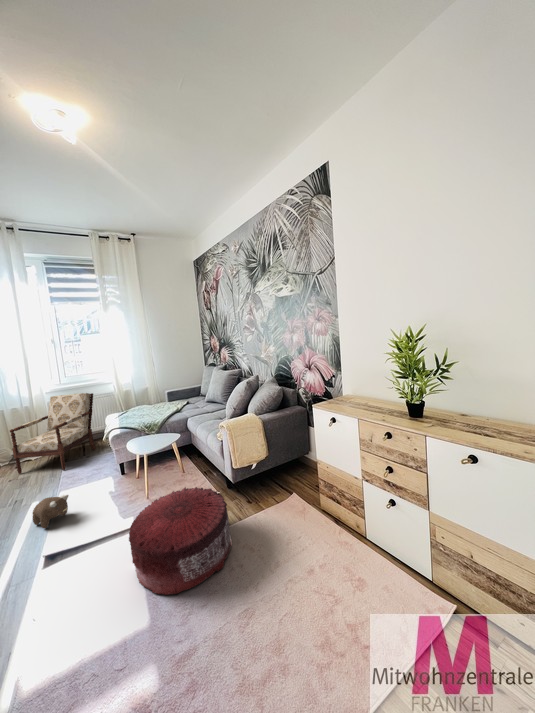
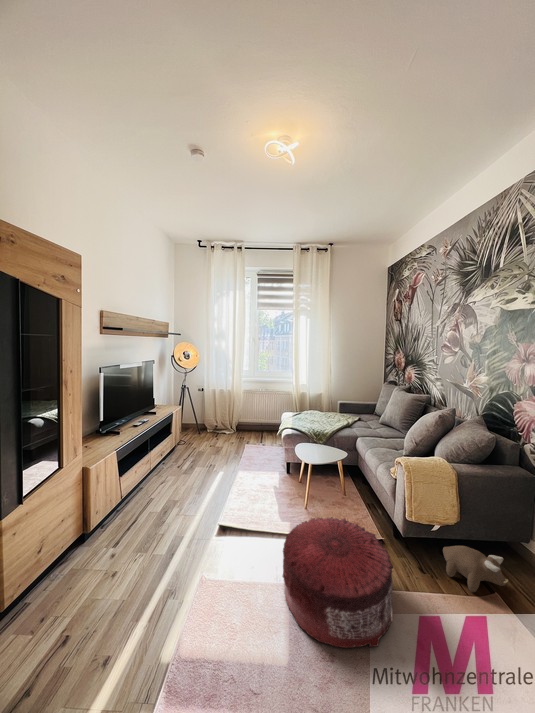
armchair: present [10,393,96,474] -> none [218,385,277,450]
plush toy: present [33,495,68,529] -> present [443,546,508,592]

